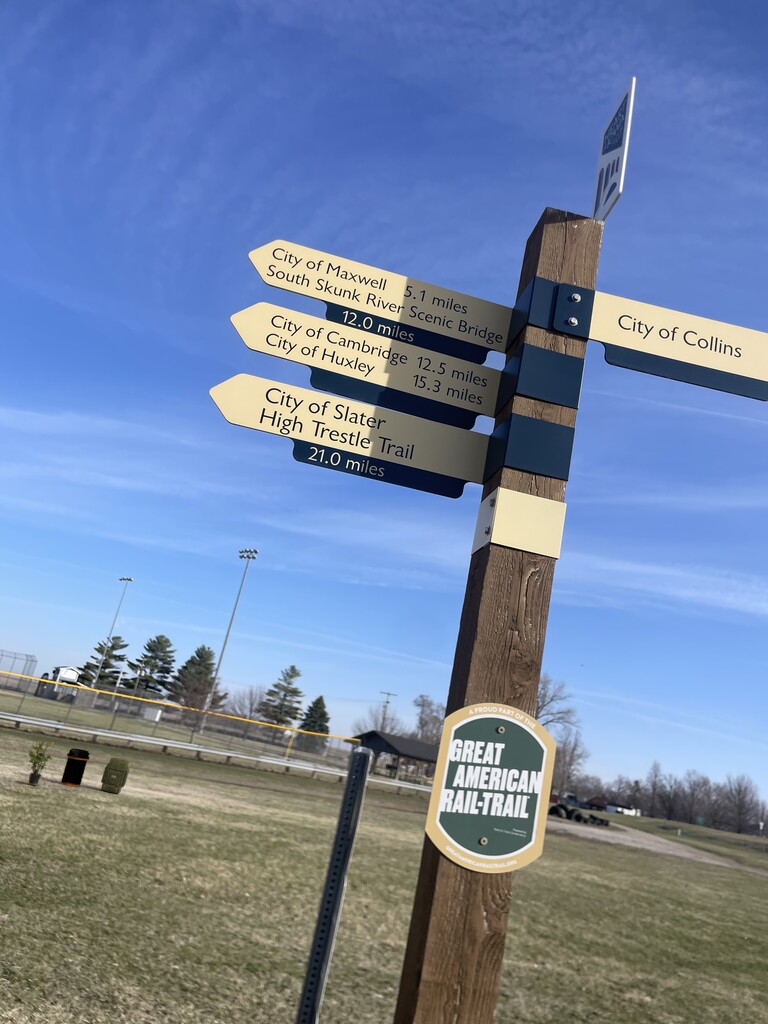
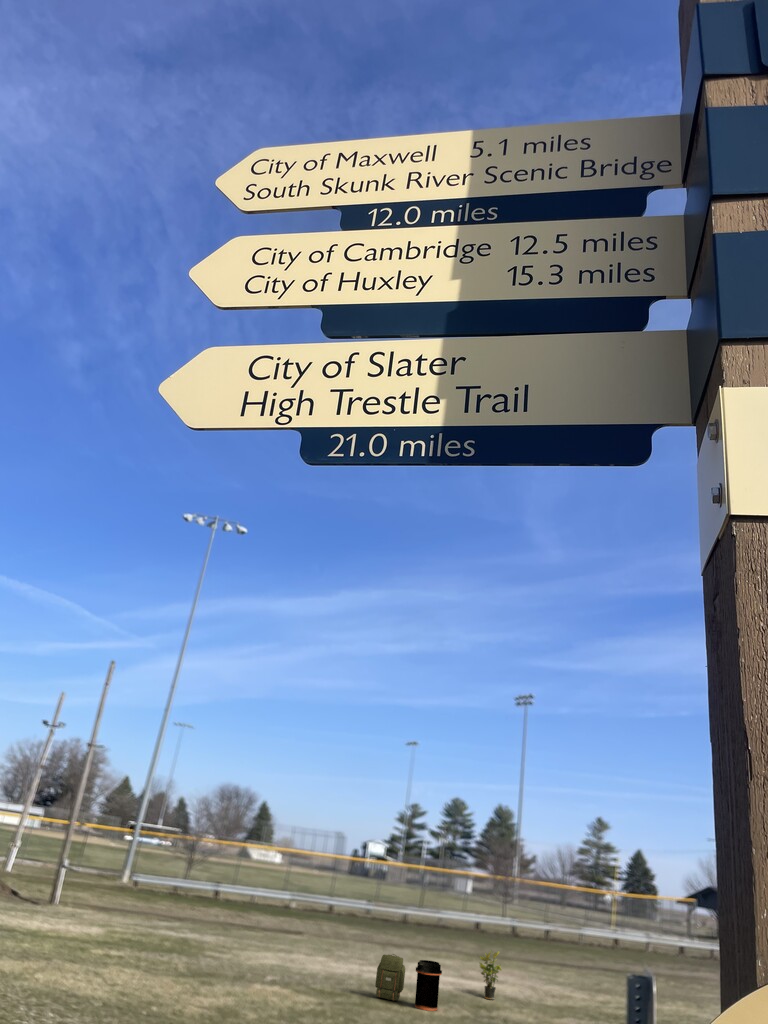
potted plant: present [28,741,53,786] -> present [480,951,502,1000]
trash can: present [61,748,90,787] -> present [415,960,442,1011]

